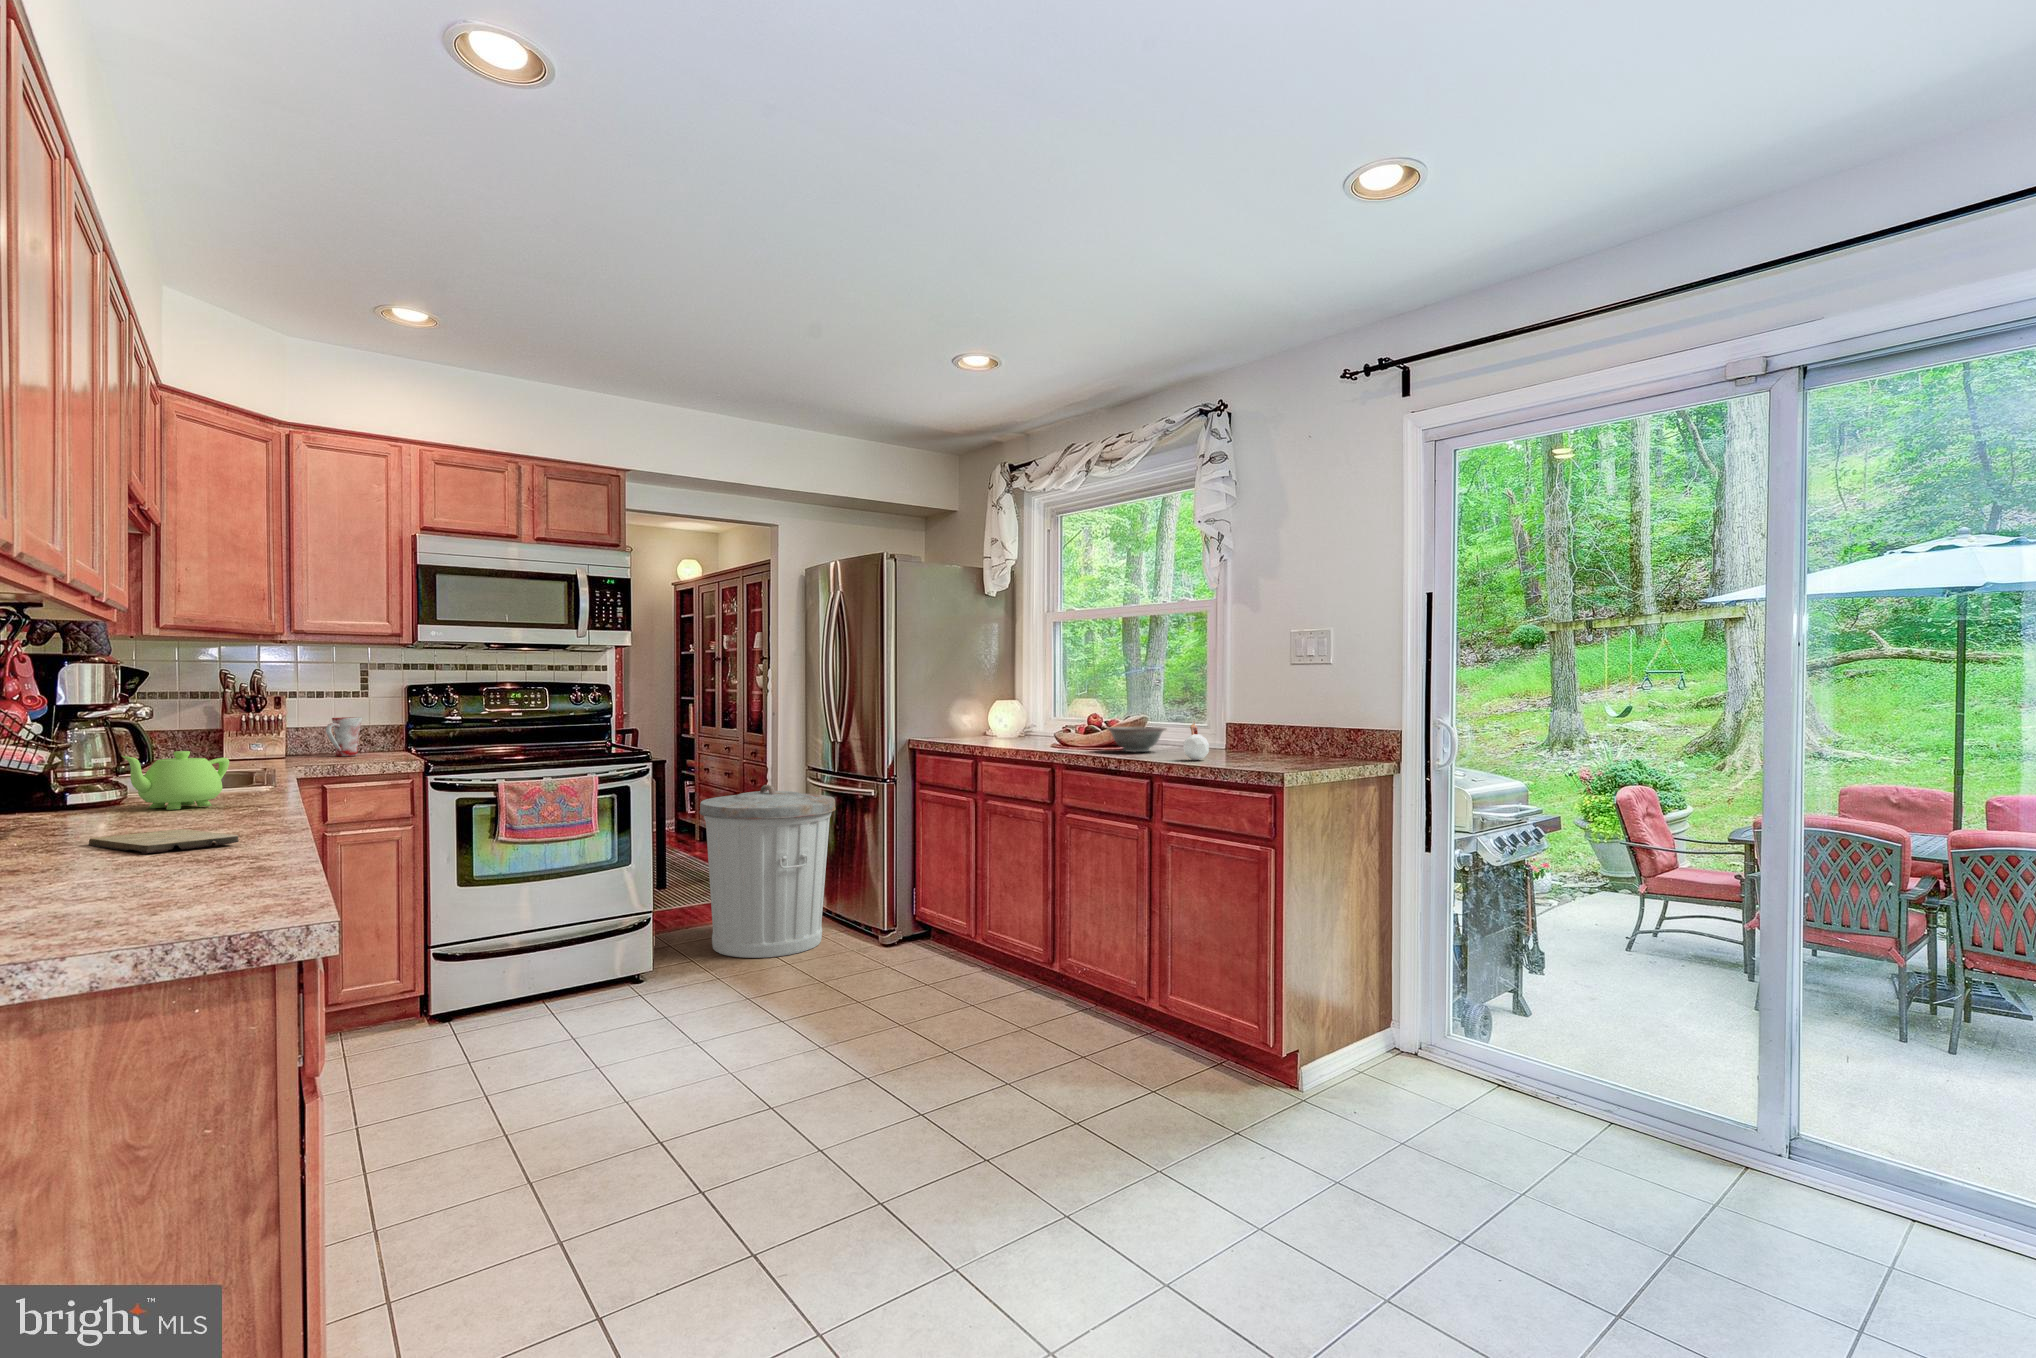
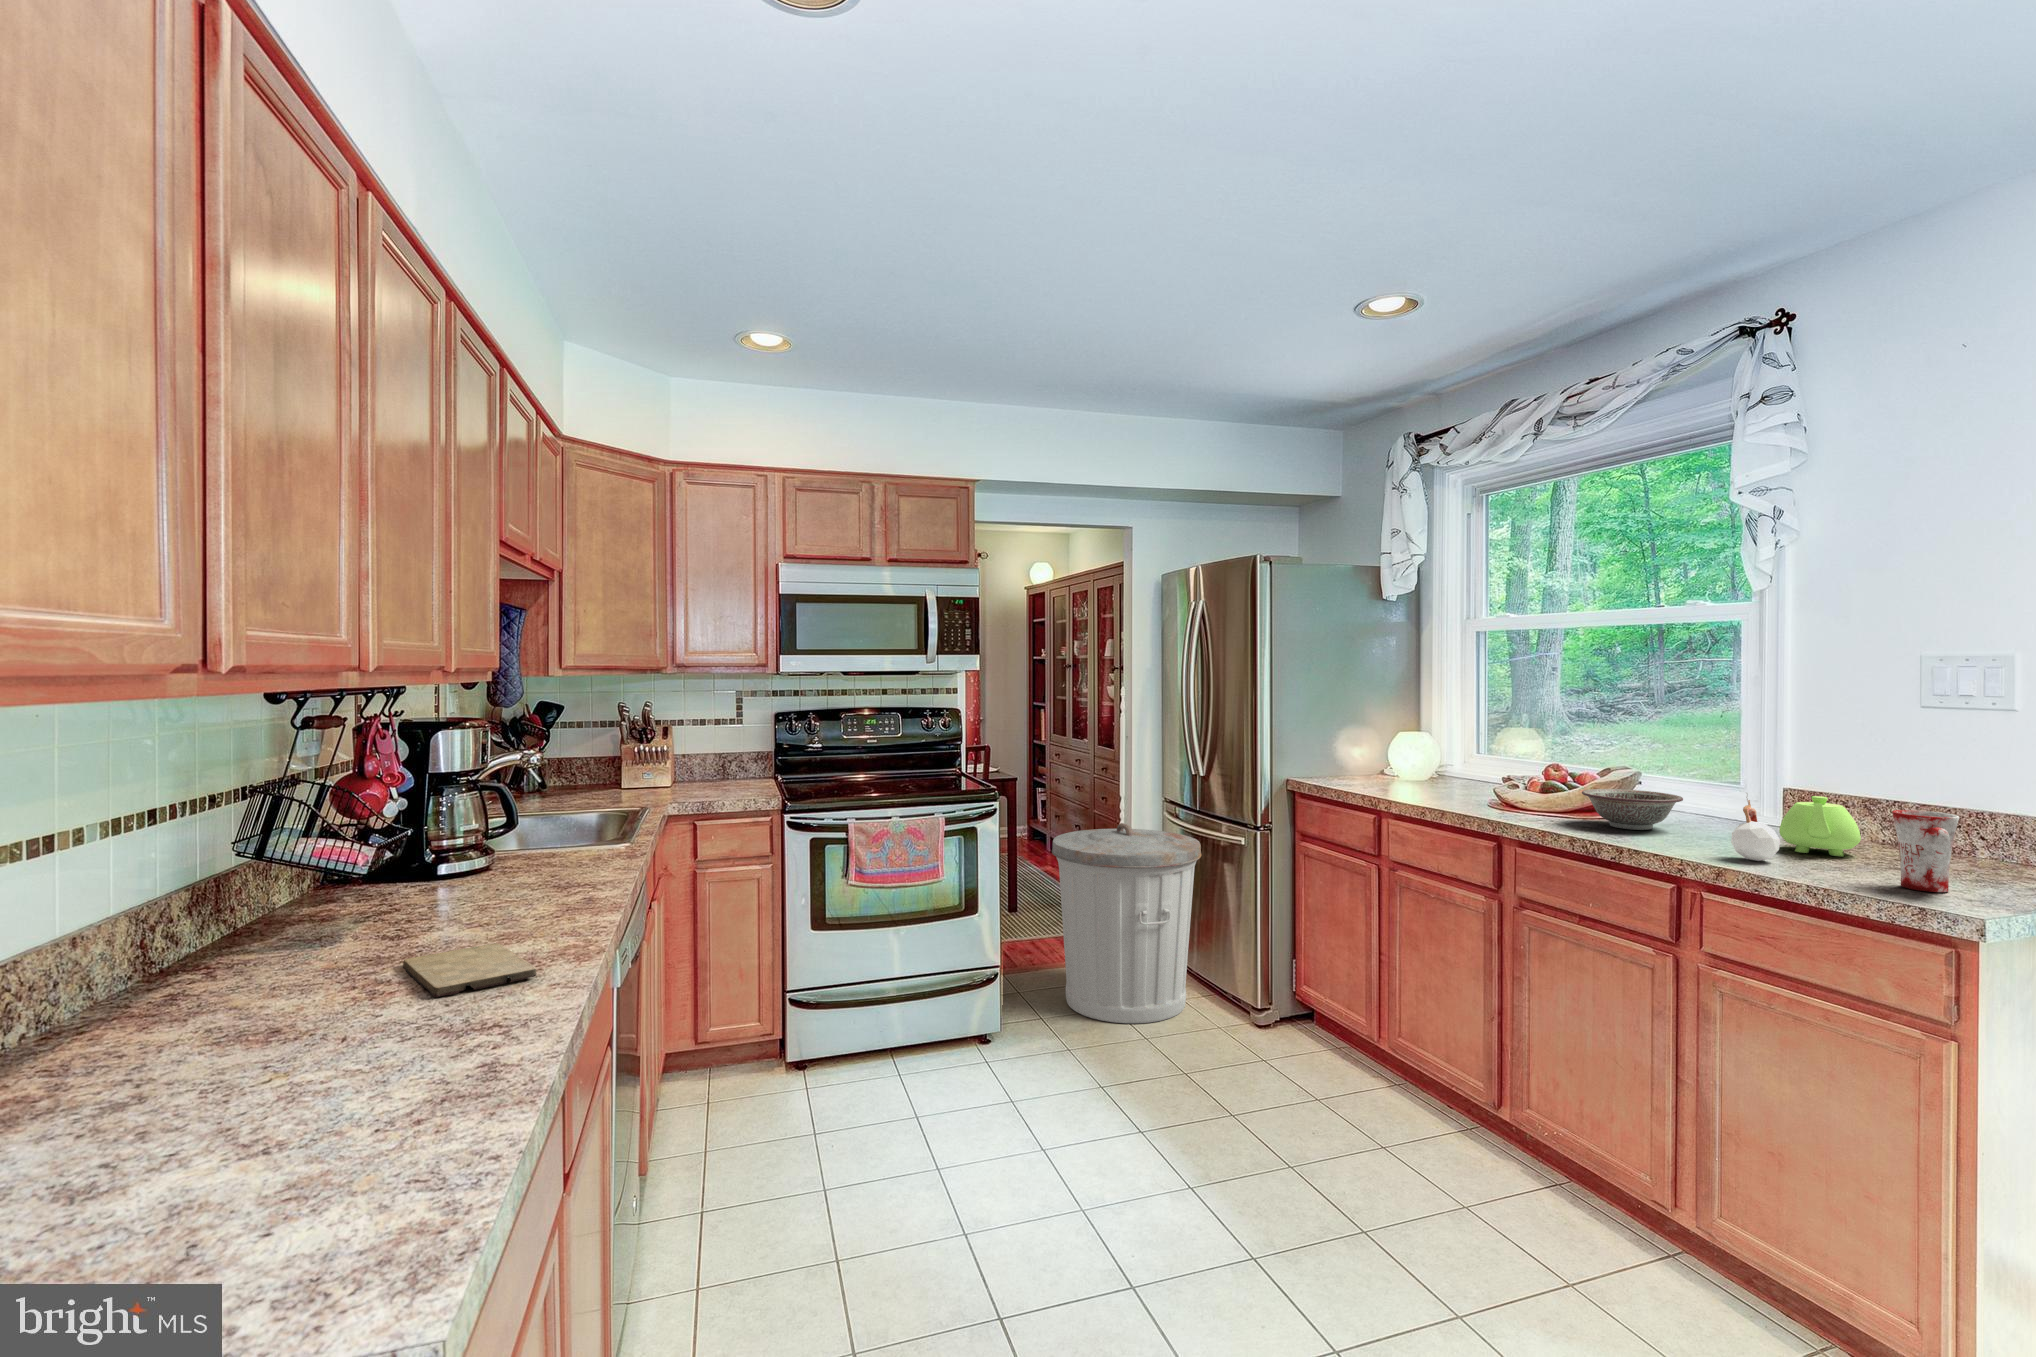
mug: present [326,717,362,756] -> present [1892,810,1959,892]
teapot: present [122,751,229,810] -> present [1779,796,1861,856]

